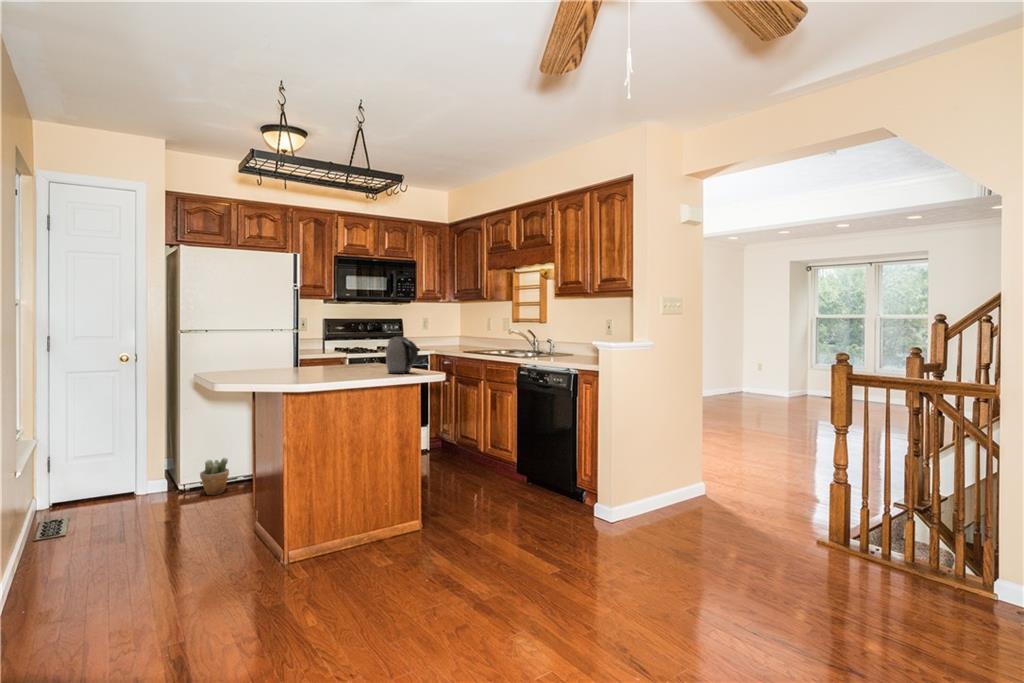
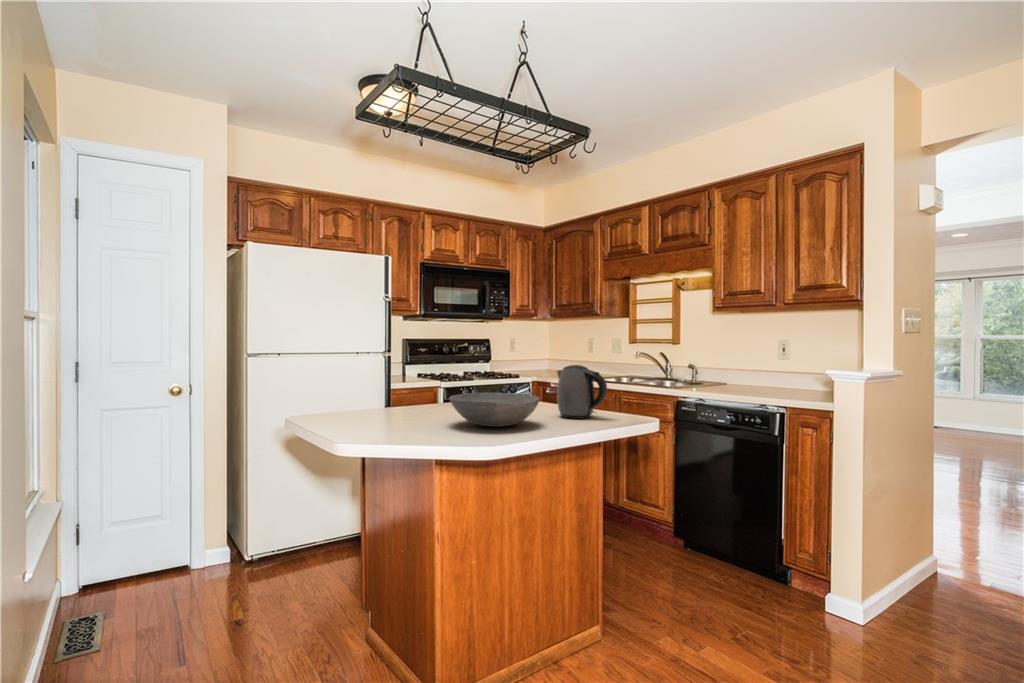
bowl: none [298,356,363,377] -> present [449,393,539,427]
potted plant: present [200,458,229,495] -> none [272,521,308,572]

